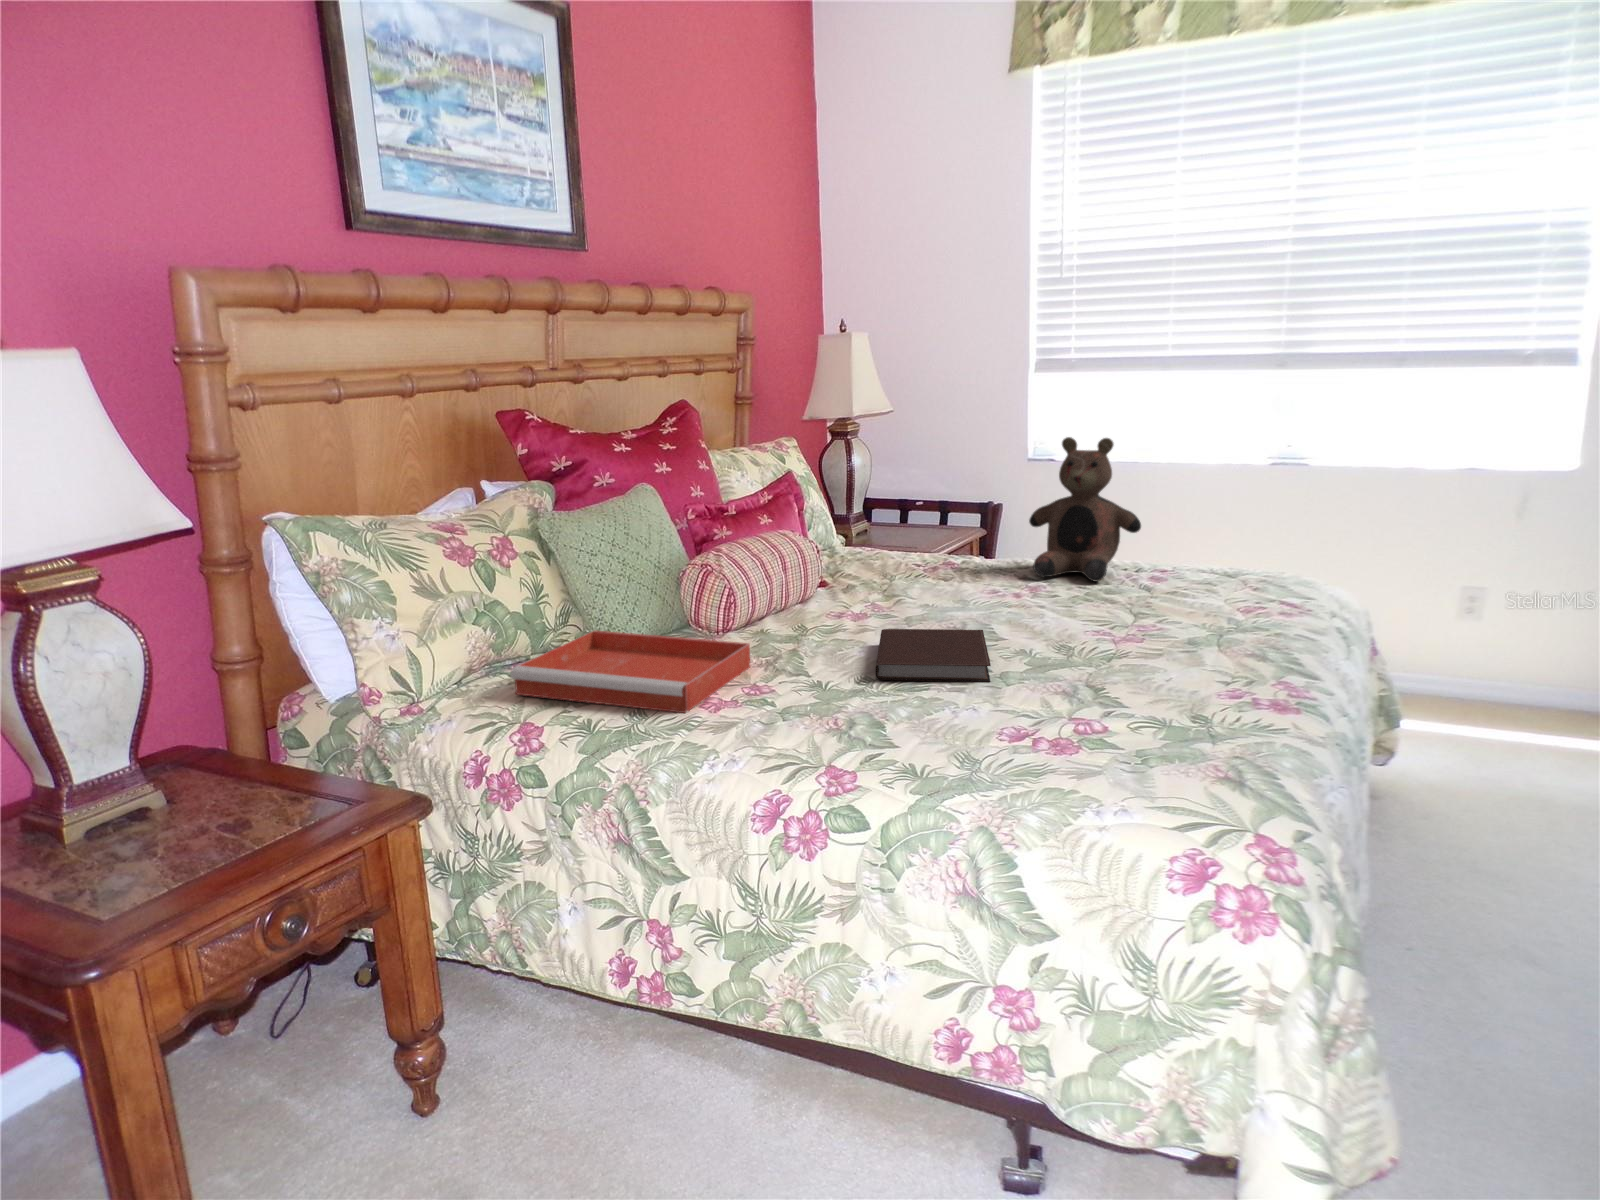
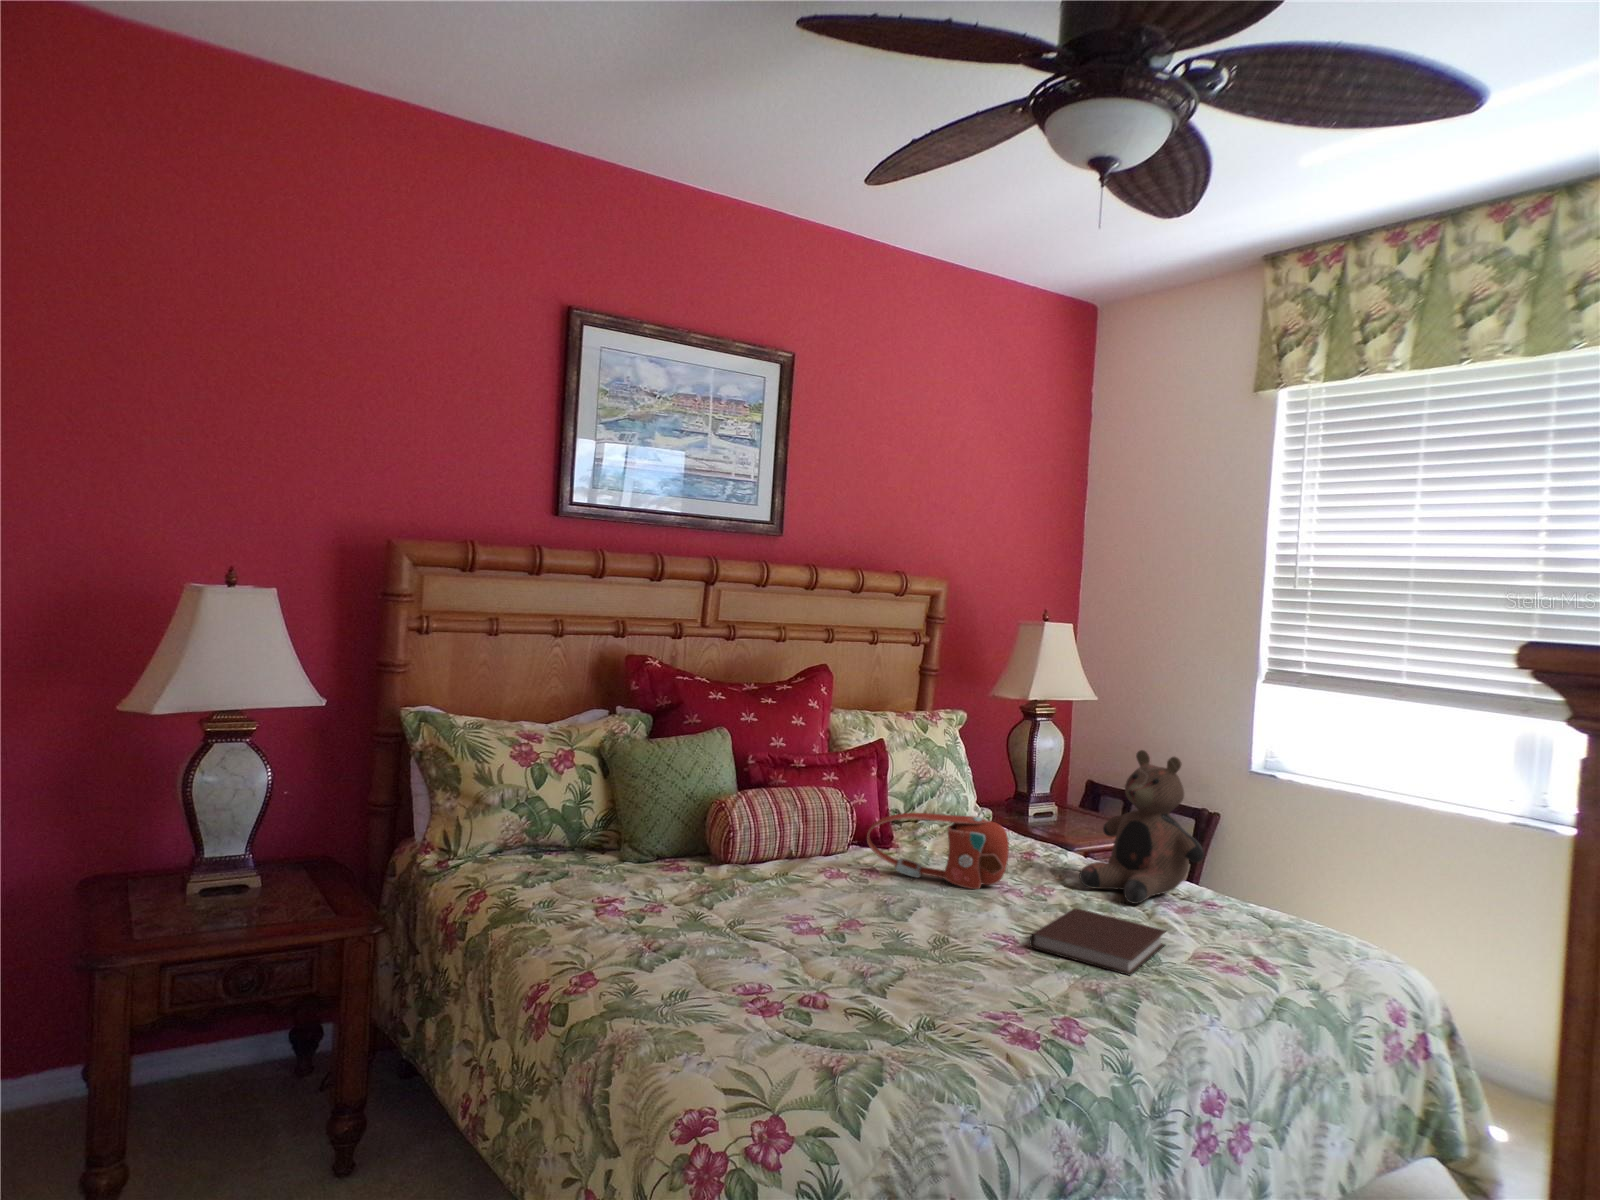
handbag: none [850,527,997,602] -> present [867,813,1009,889]
notebook: present [876,629,991,682] -> present [1030,908,1166,976]
tray: present [511,630,750,713] -> none [505,838,694,913]

